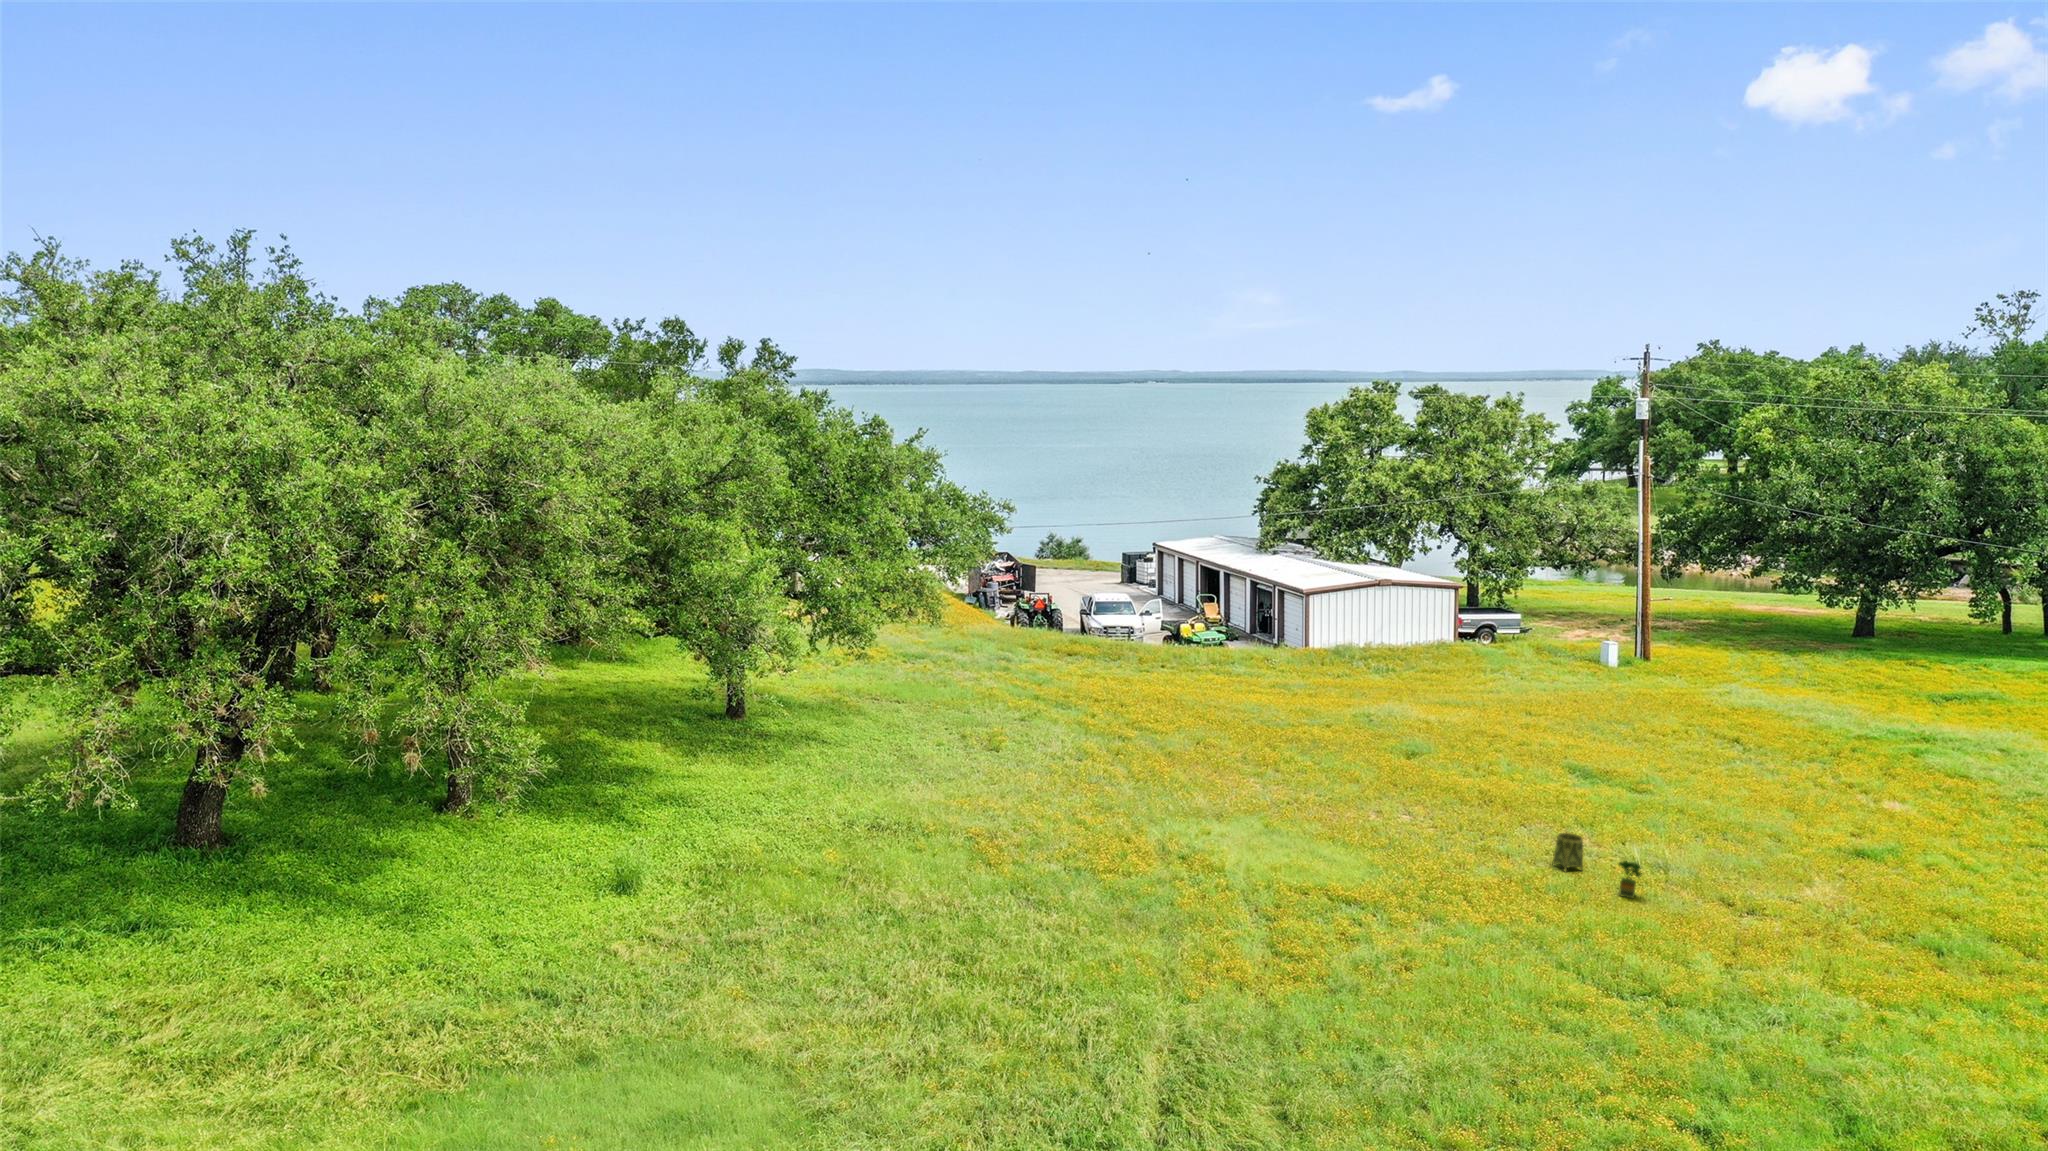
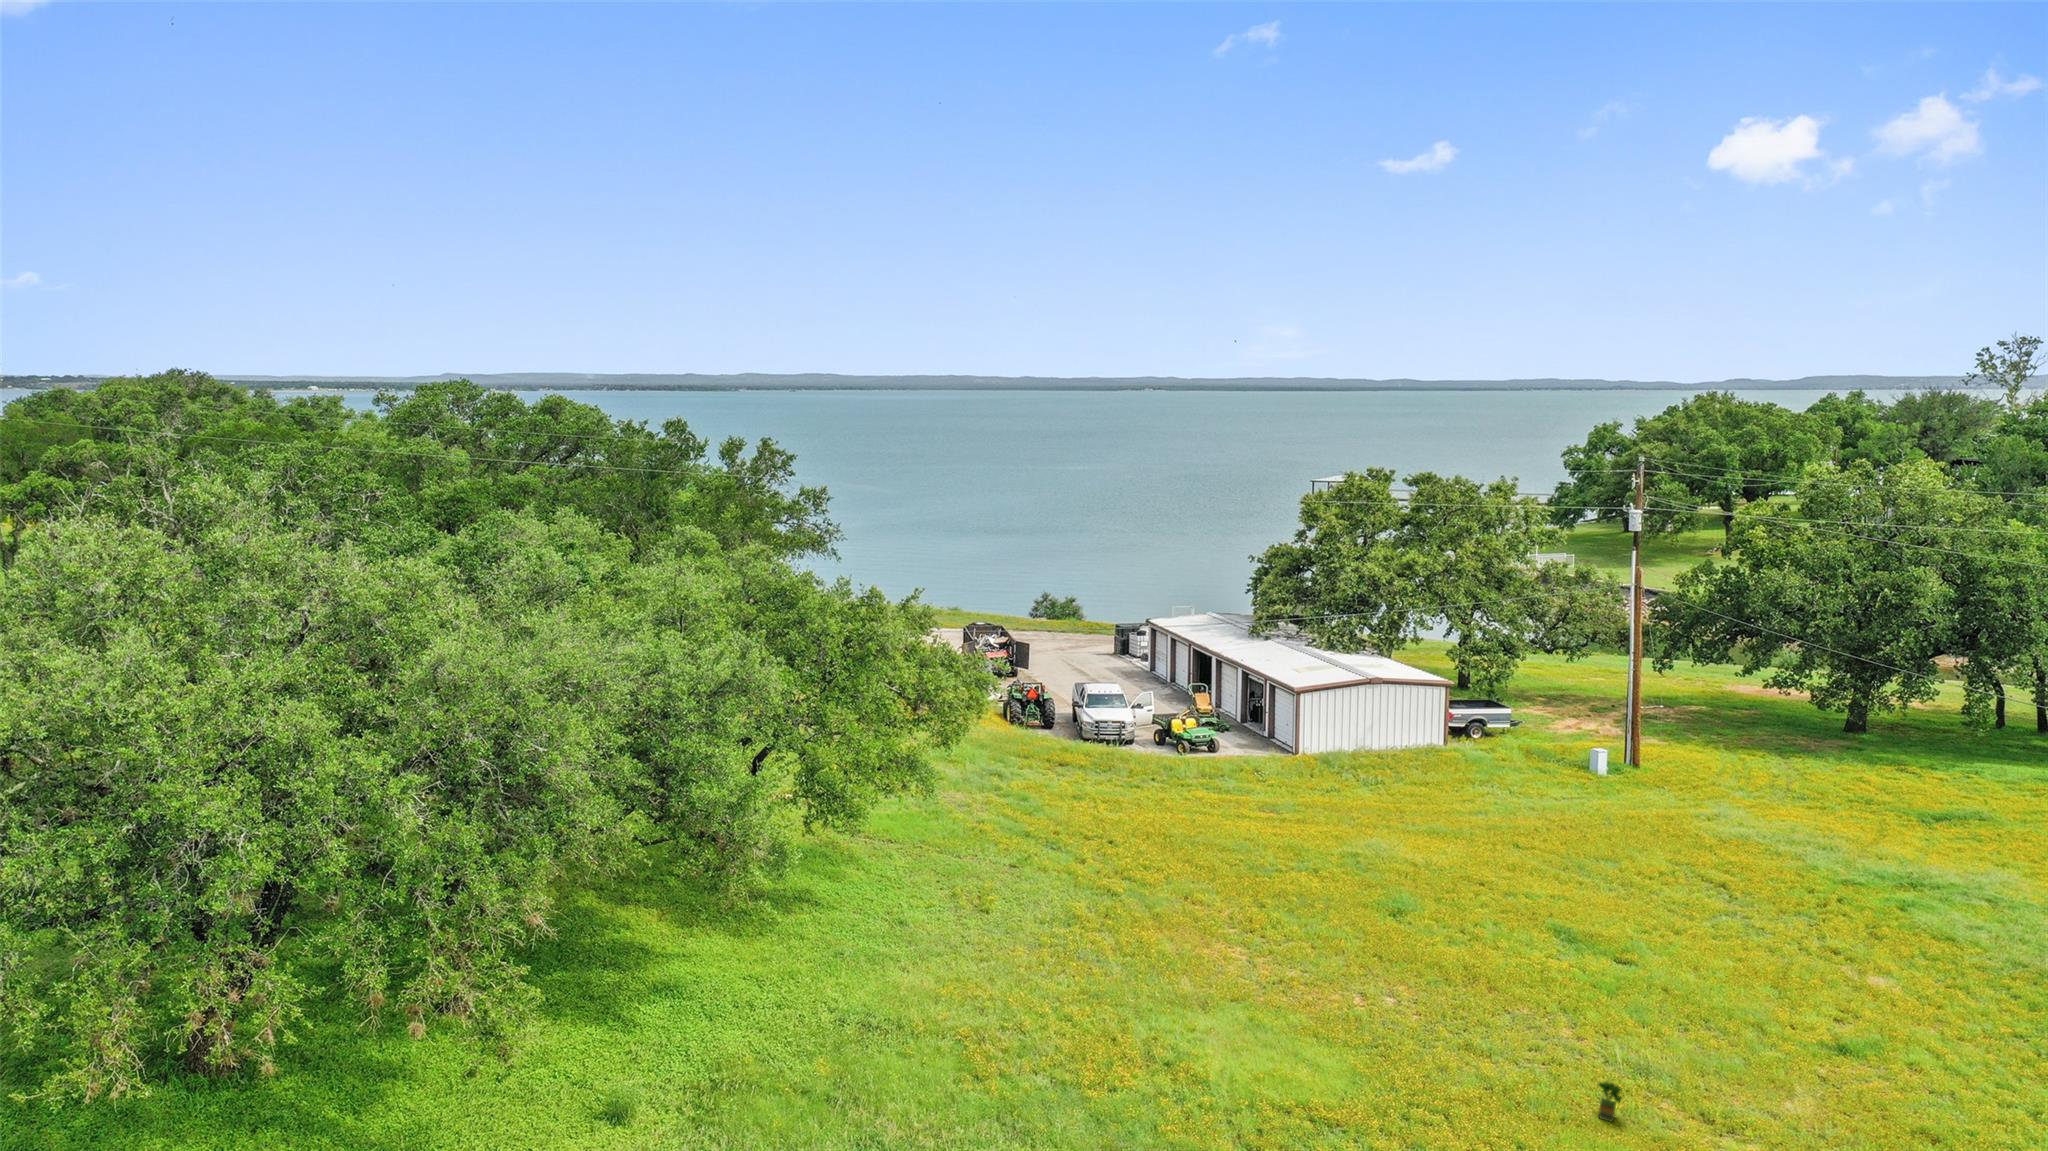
basket: present [1553,833,1583,872] -> none [1532,1039,1563,1083]

